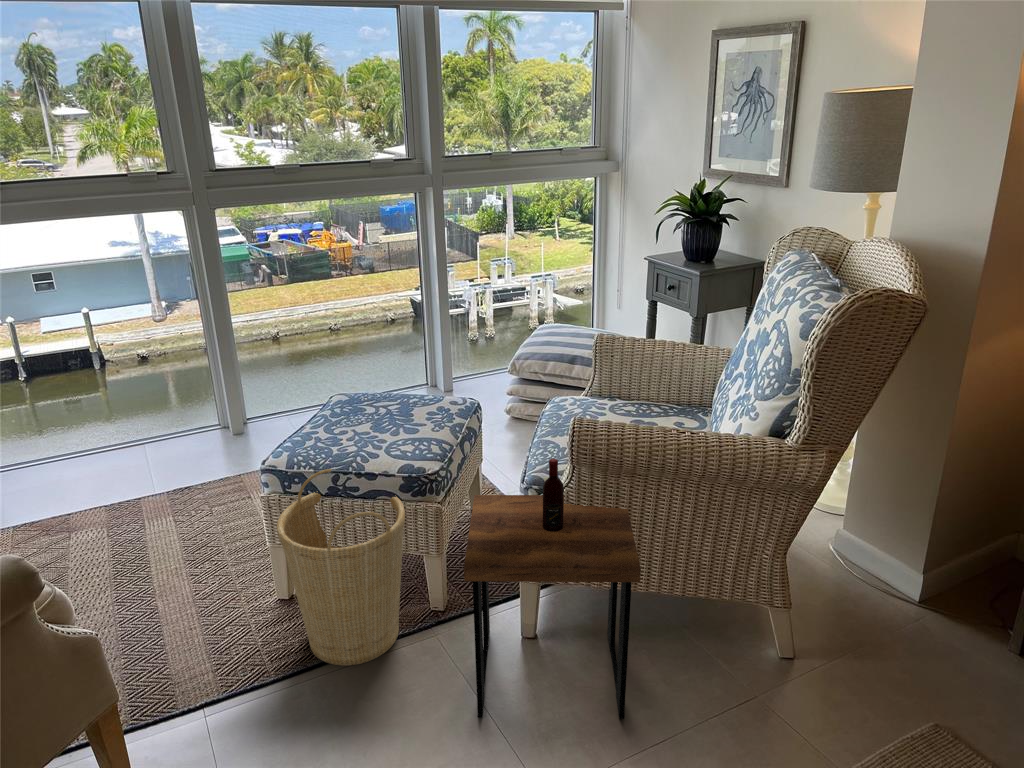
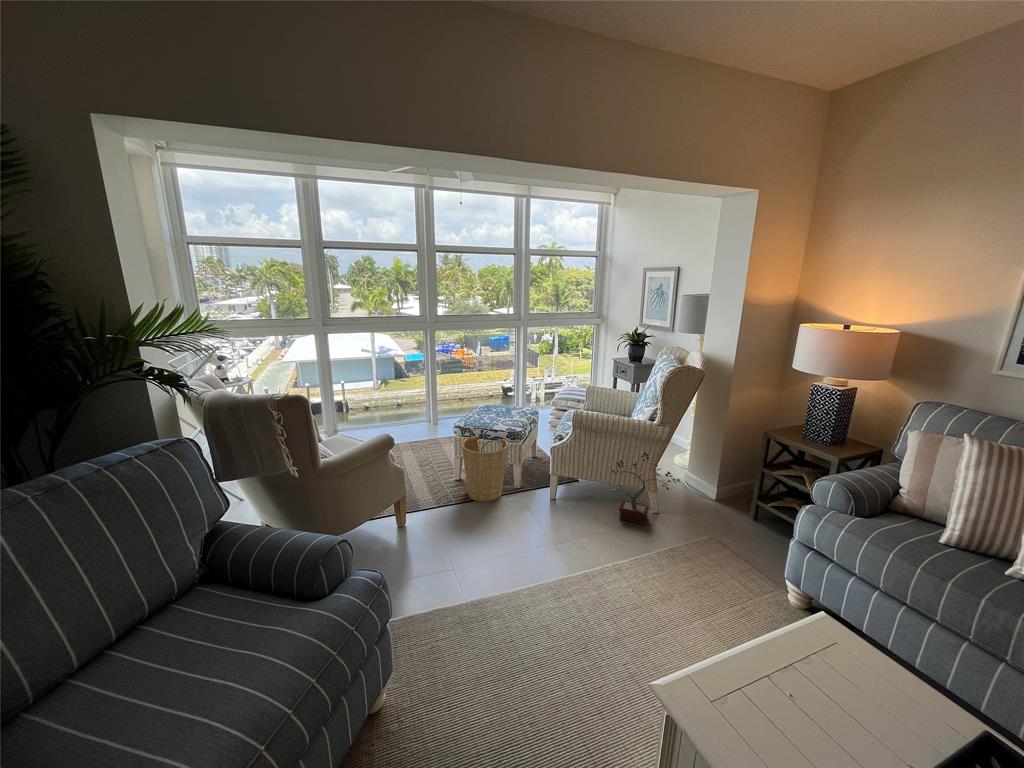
side table: present [464,459,641,719] -> none [530,423,594,525]
potted plant: none [679,519,876,701] -> present [611,452,681,524]

